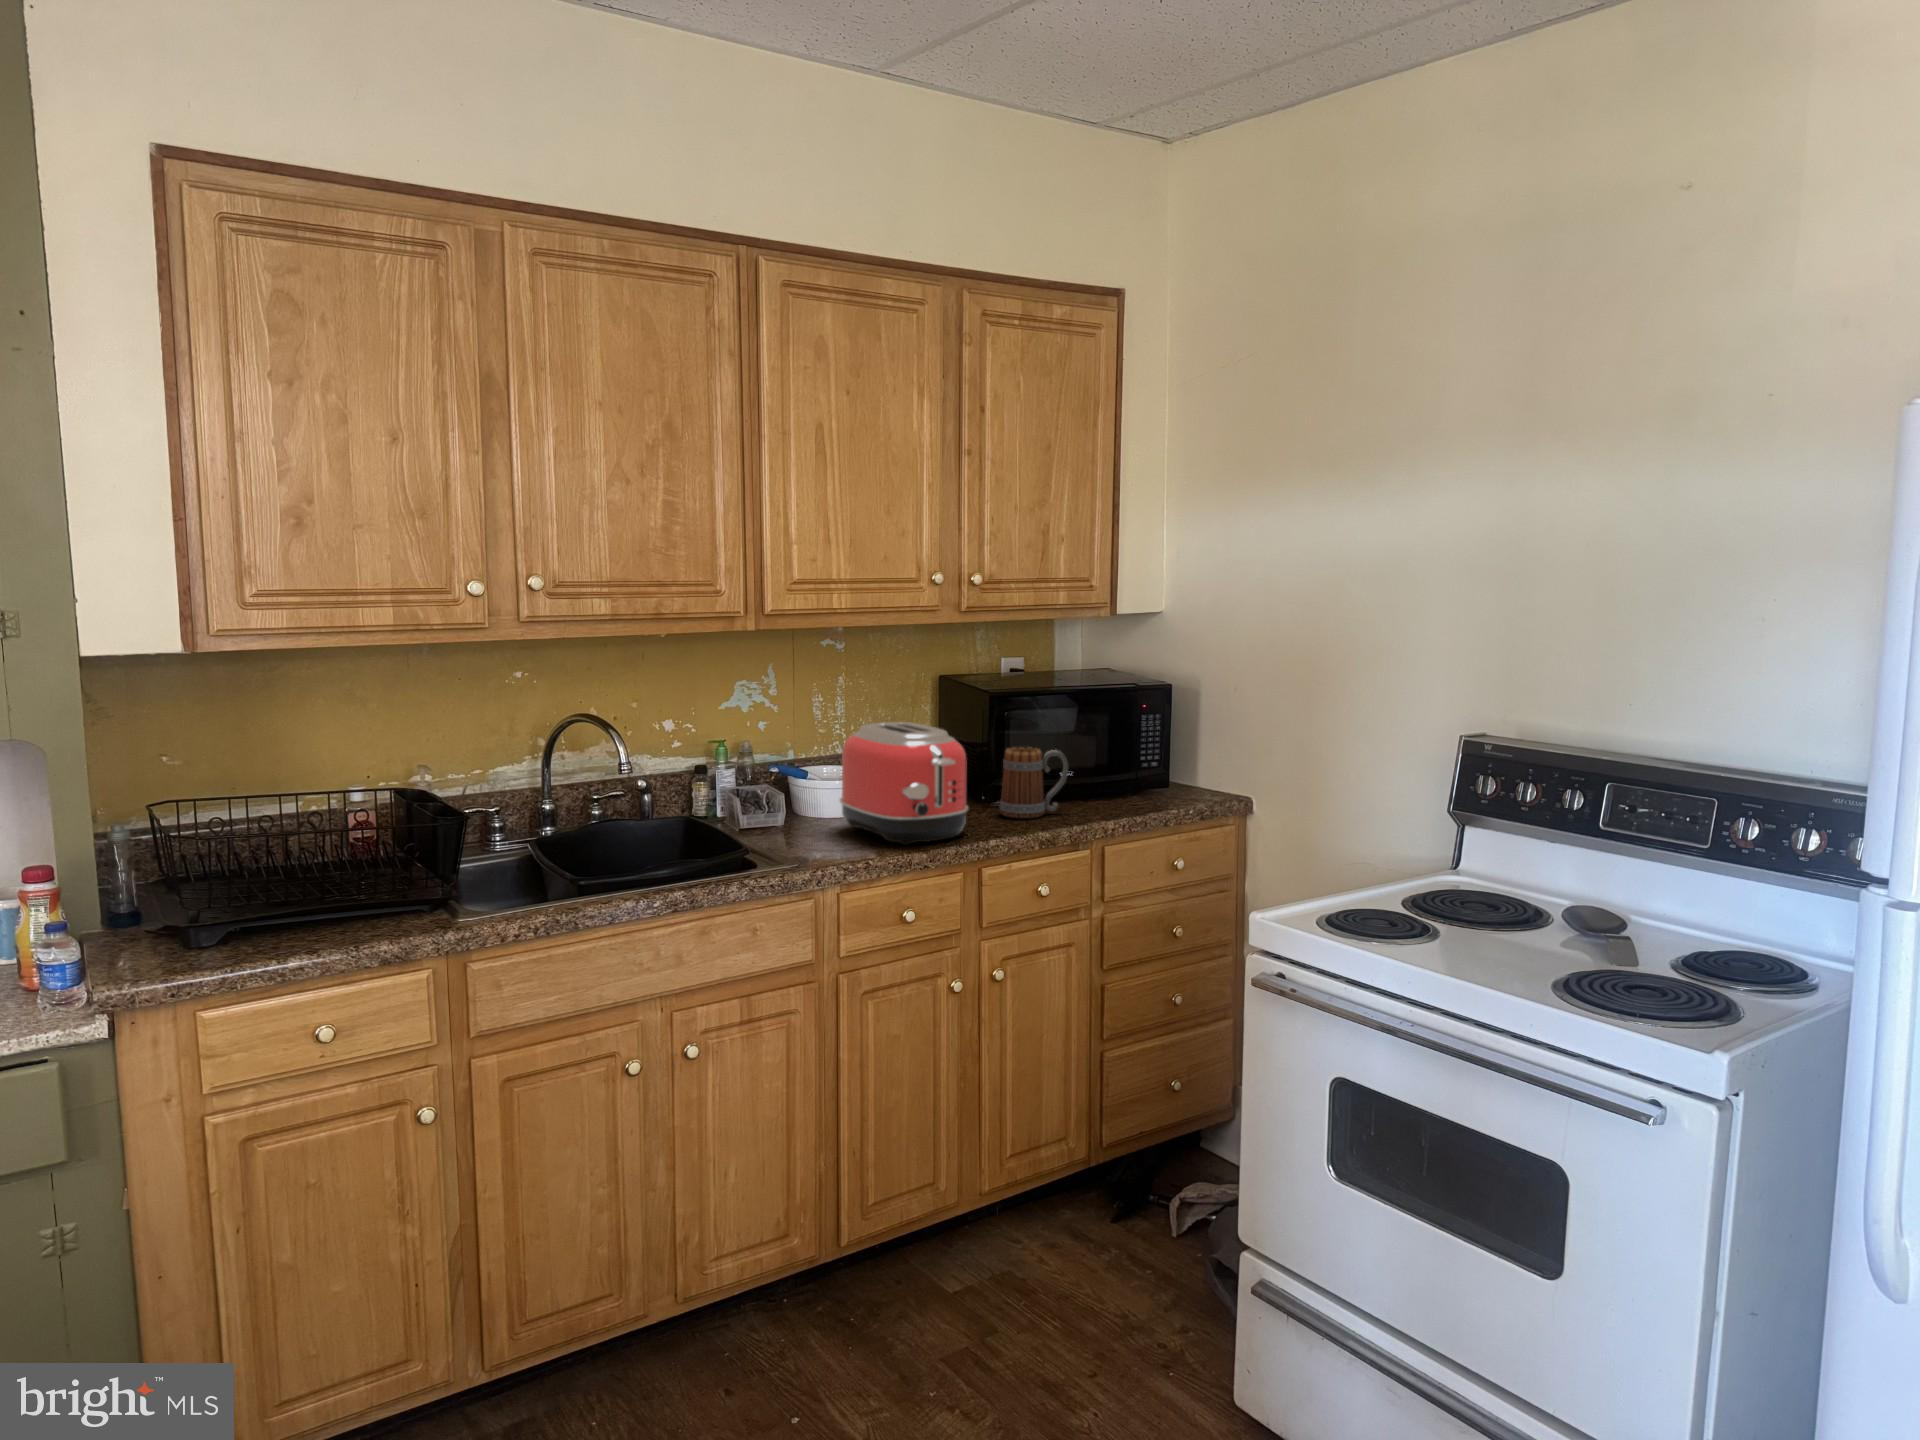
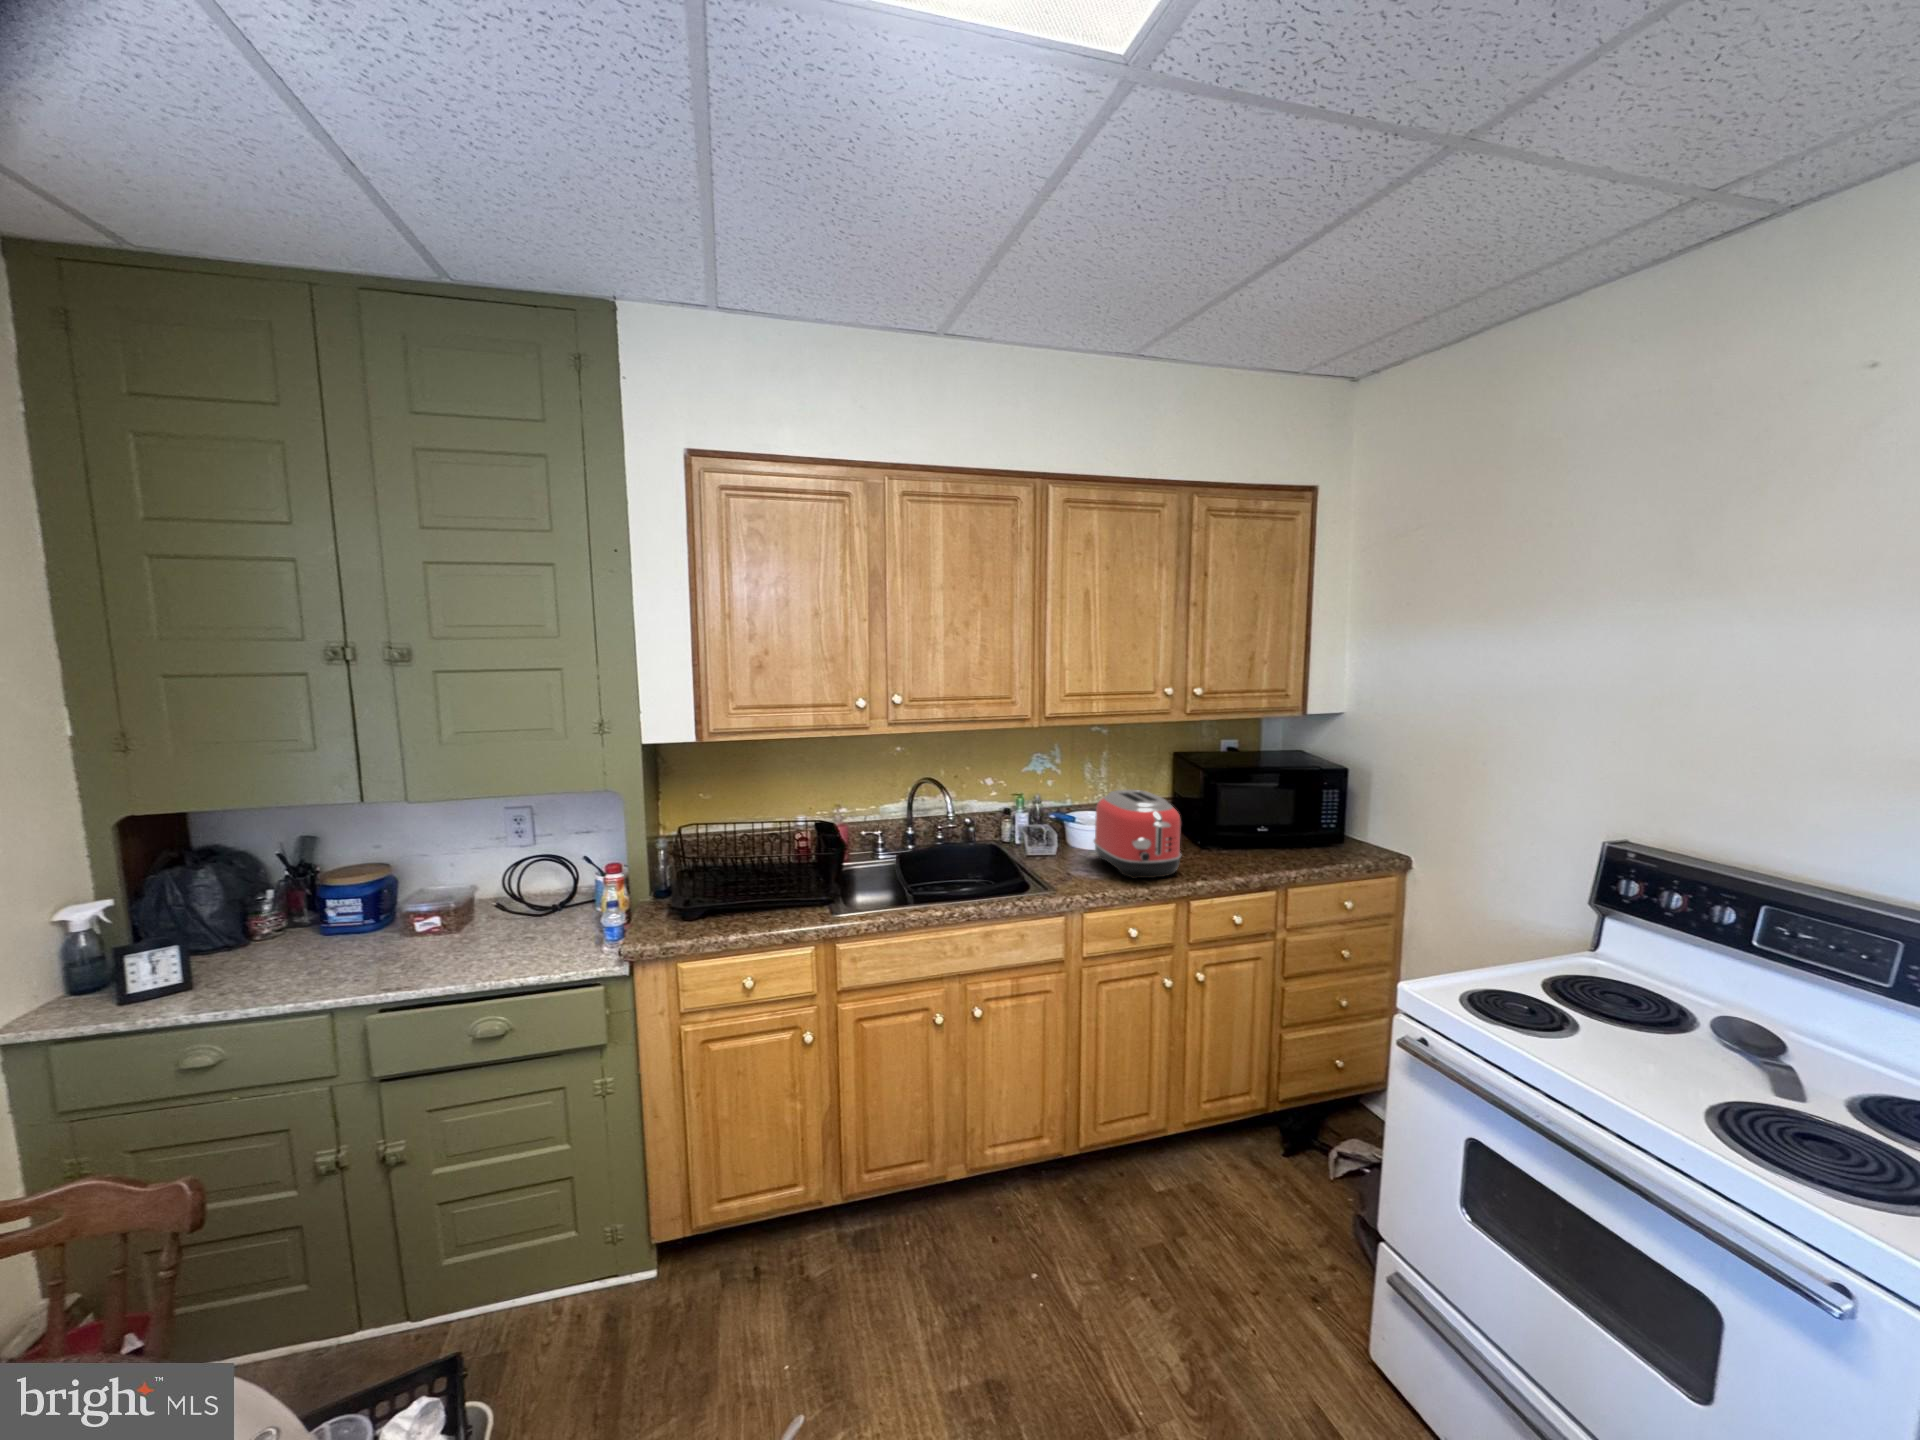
mug: present [999,747,1068,818] -> none [1208,811,1260,863]

